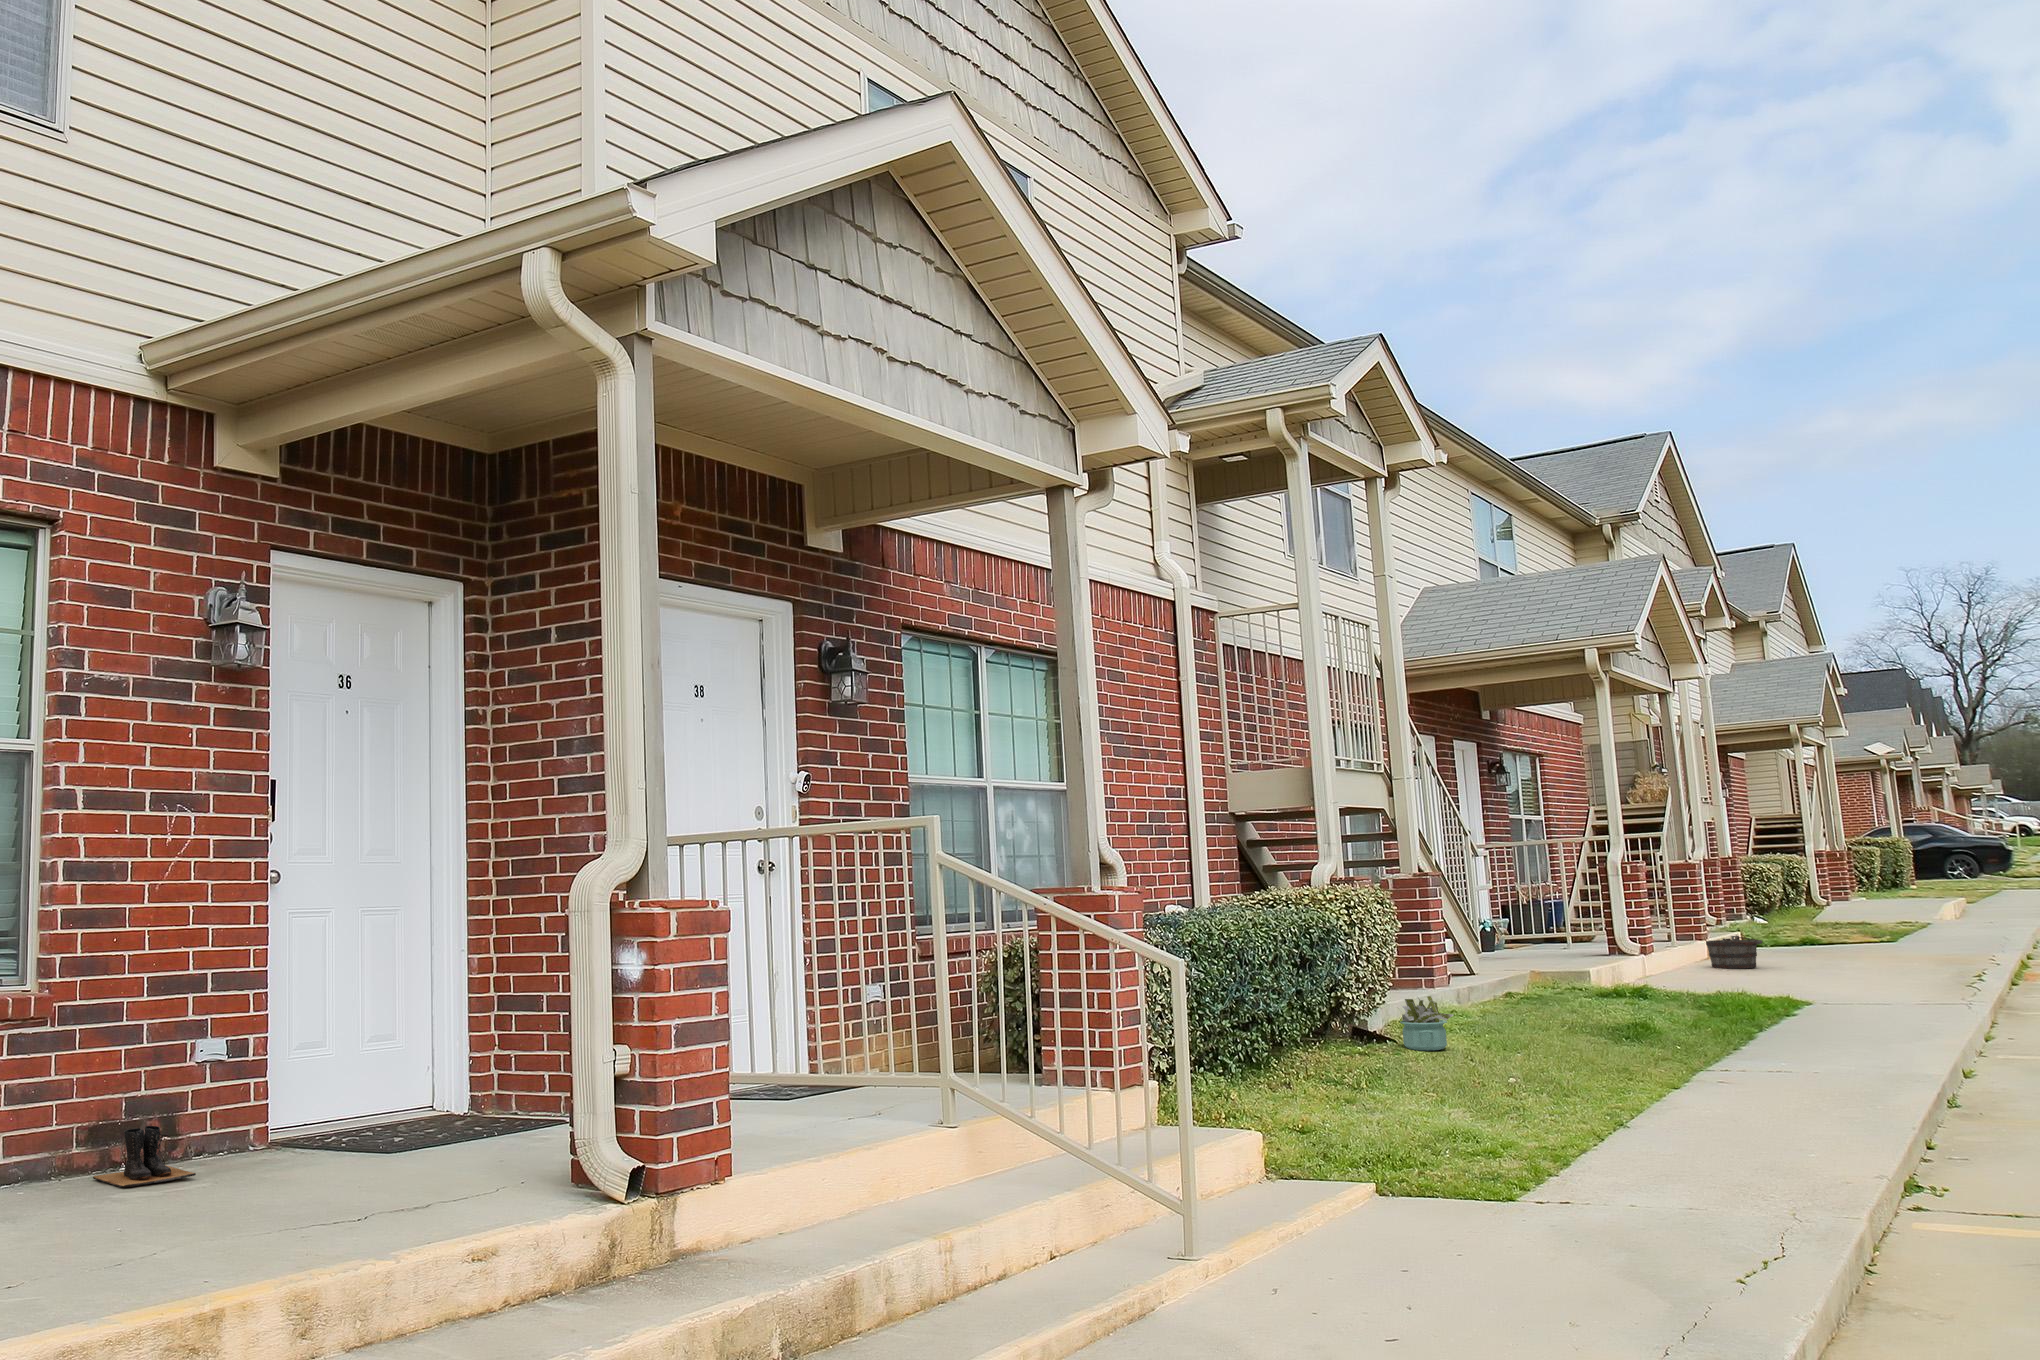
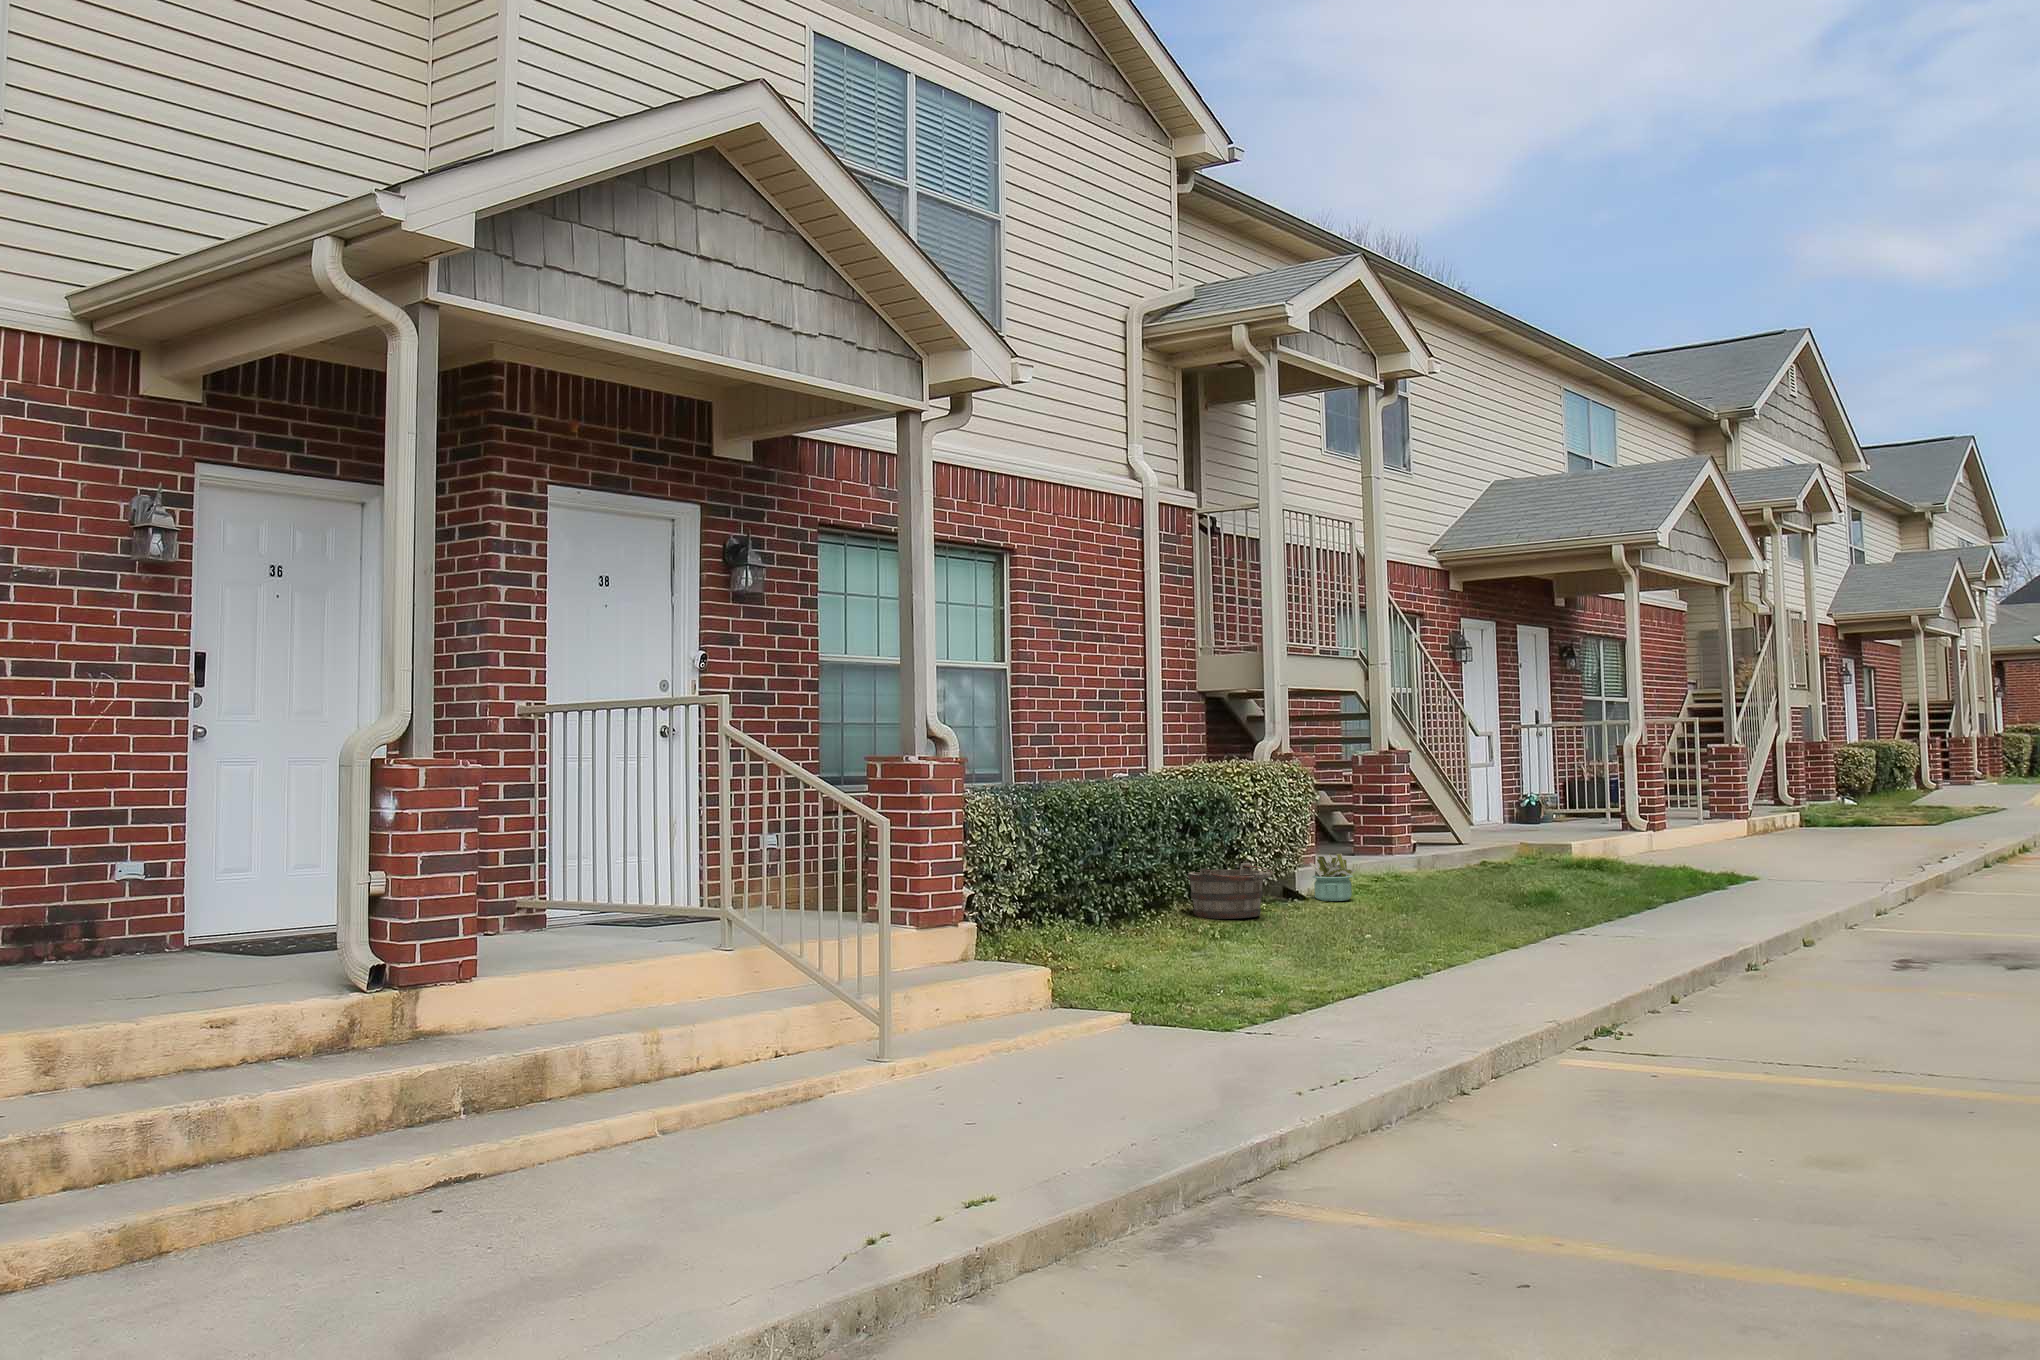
bucket: present [1706,936,1762,969] -> present [1188,863,1273,919]
boots: present [93,1126,196,1187] -> none [15,923,94,968]

